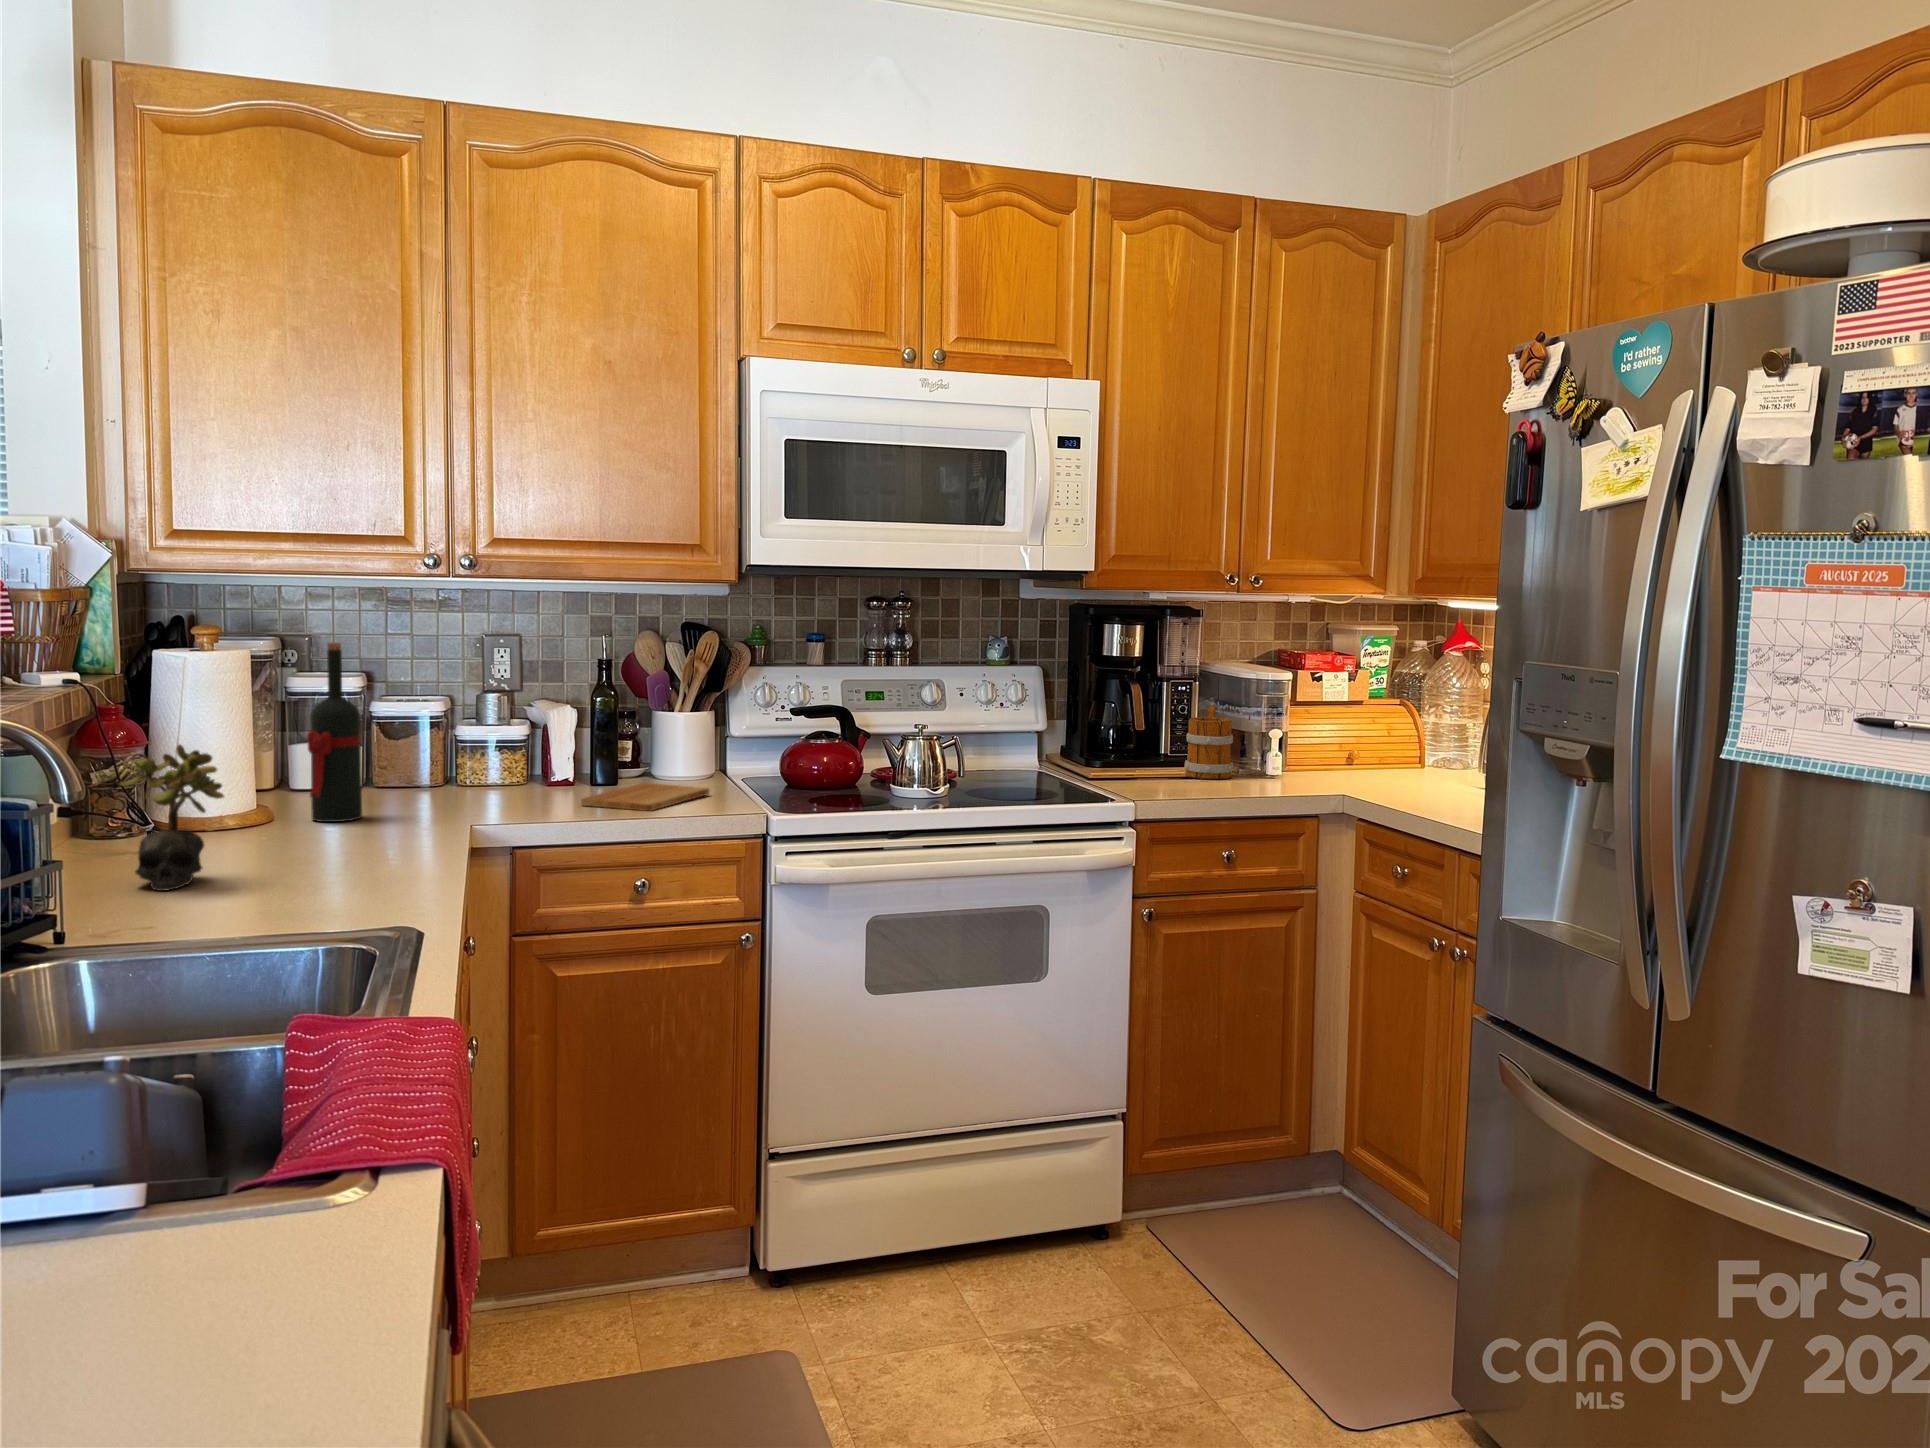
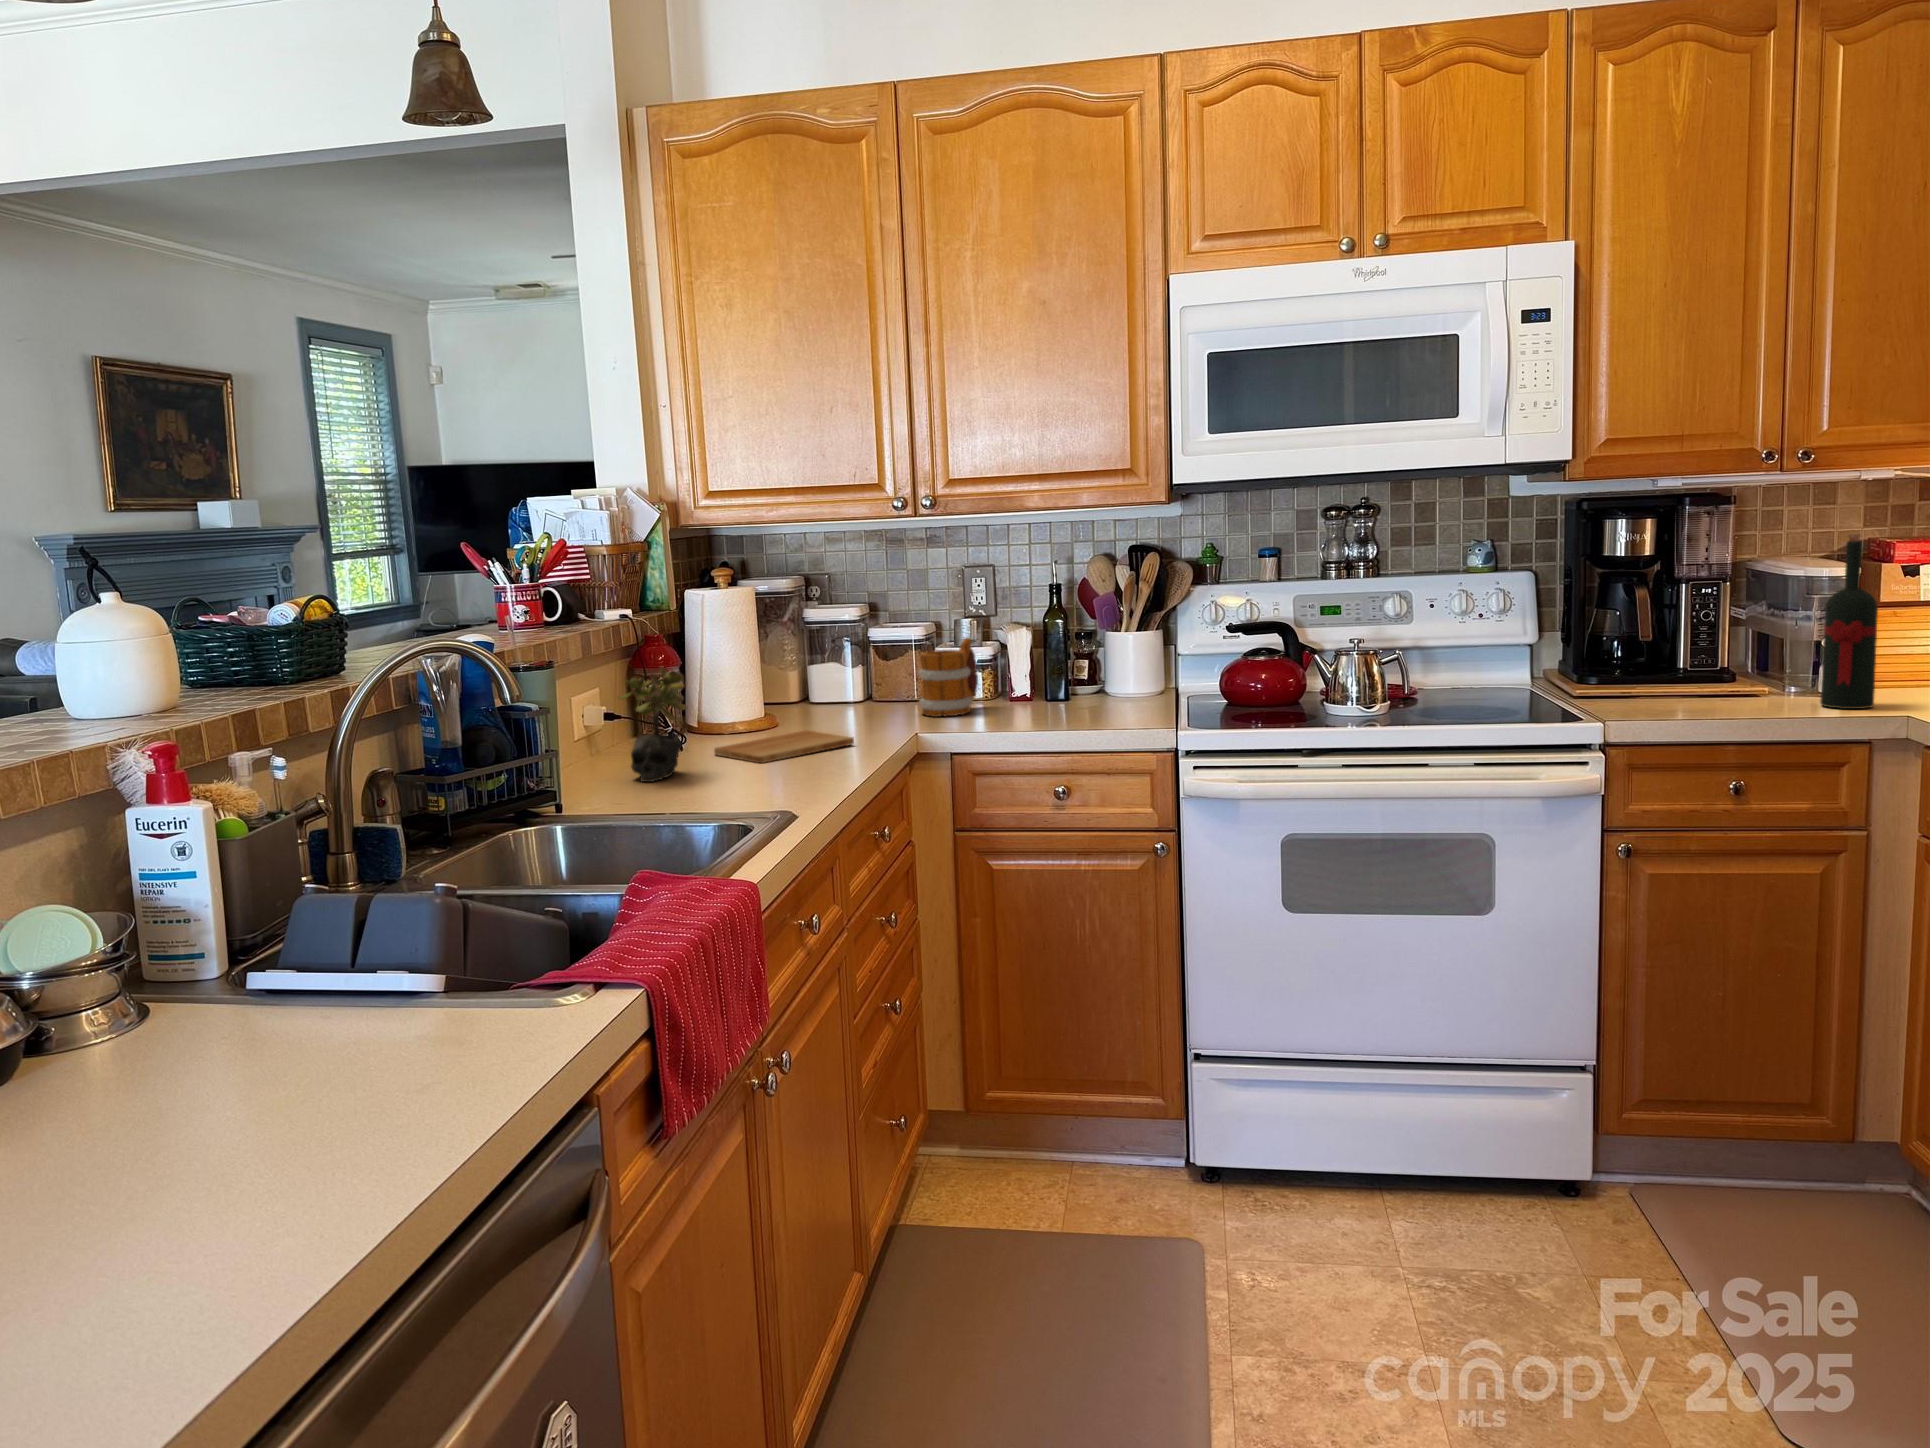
wine bottle: present [308,642,362,822] -> present [1820,534,1878,709]
mug: present [1184,706,1233,779] -> present [918,638,978,717]
cutting board: present [581,783,709,811] -> present [714,730,854,763]

